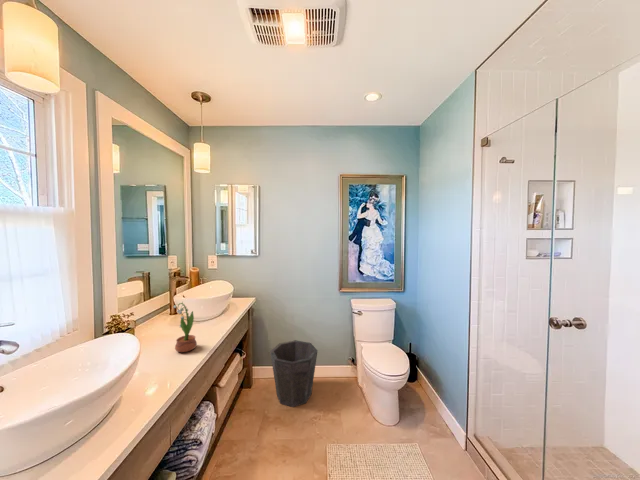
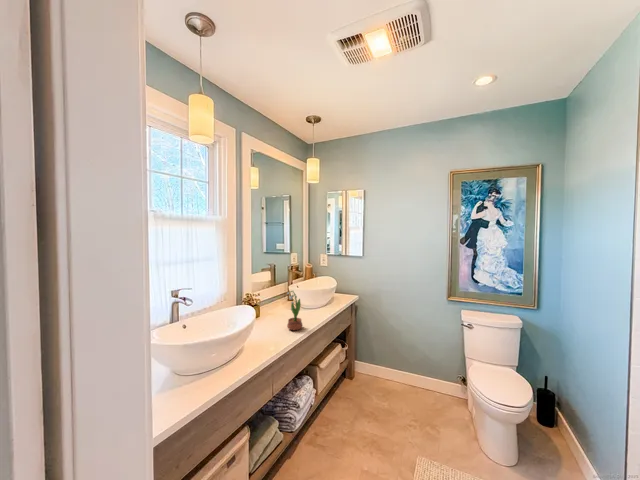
waste bin: present [270,340,317,407] -> none [369,343,418,408]

